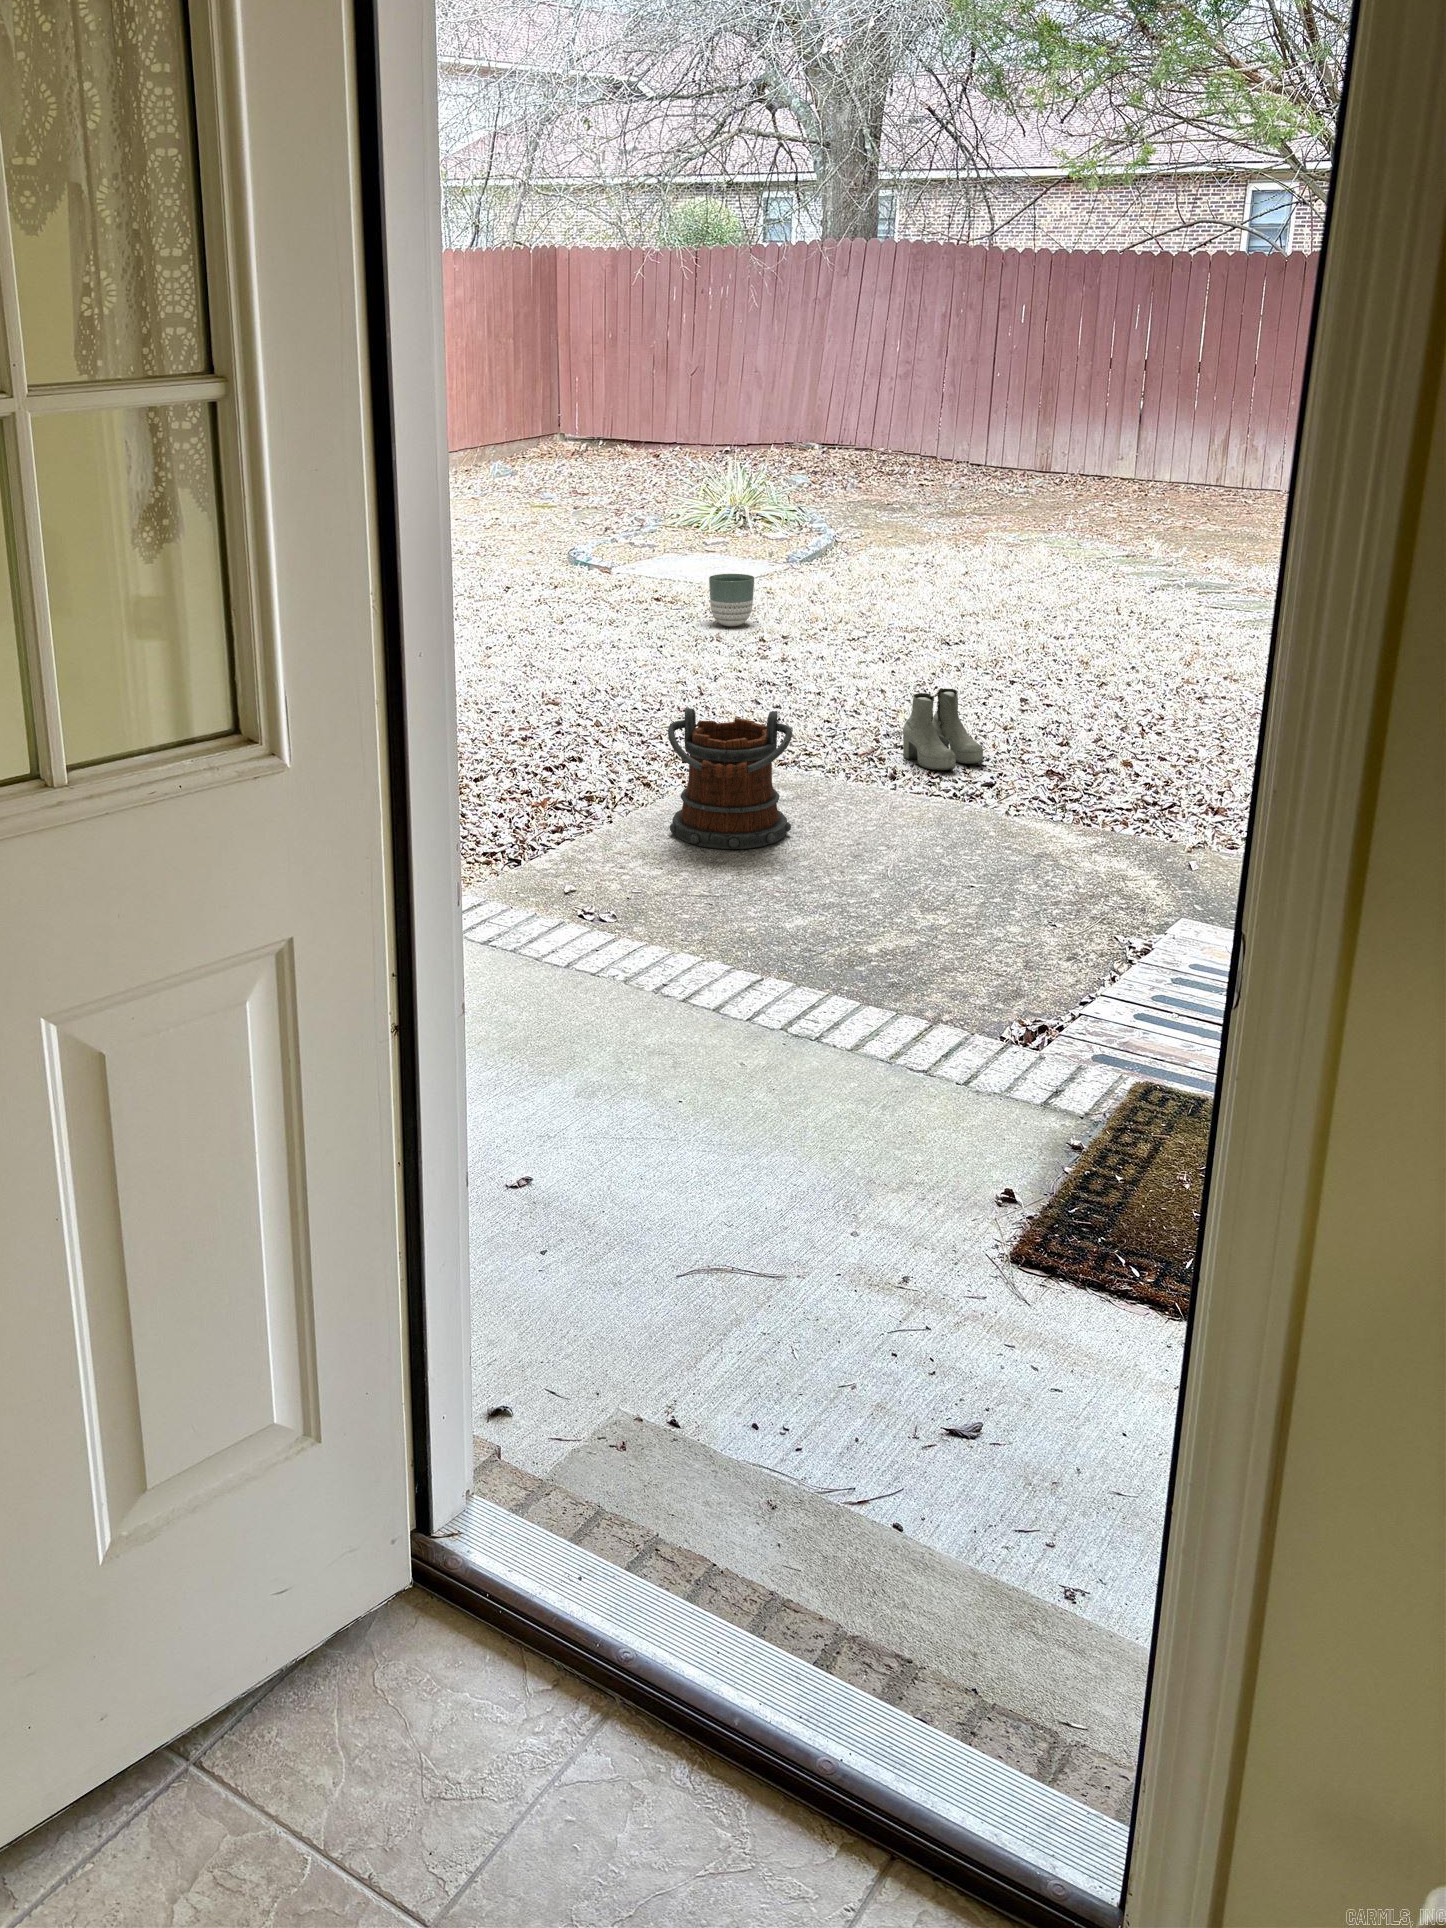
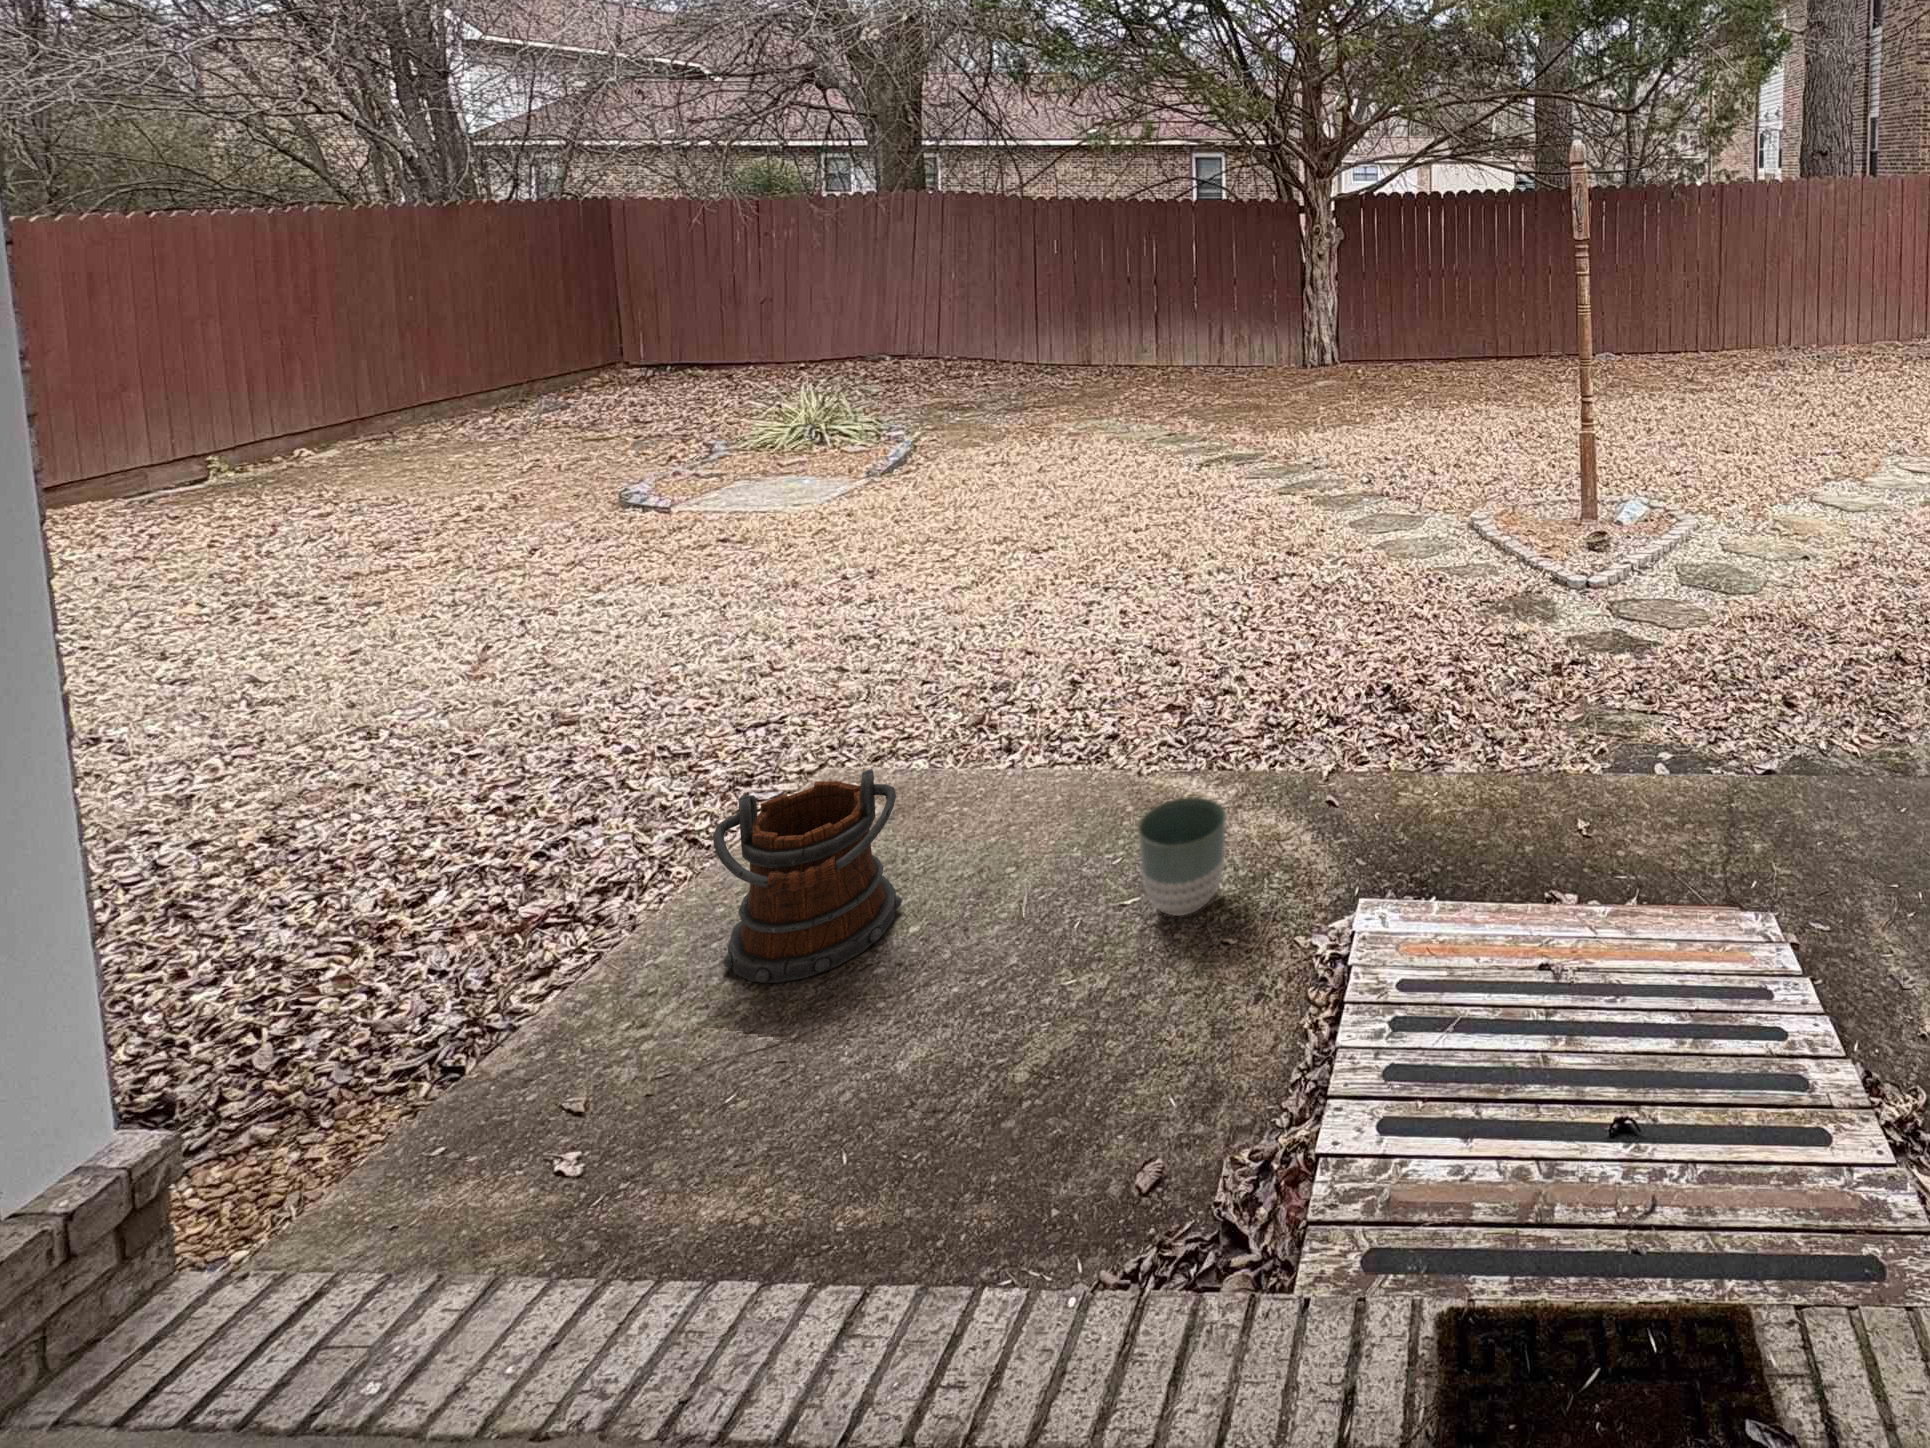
planter: present [709,574,754,626] -> present [1138,797,1226,916]
boots: present [903,689,983,770] -> none [1018,640,1105,734]

